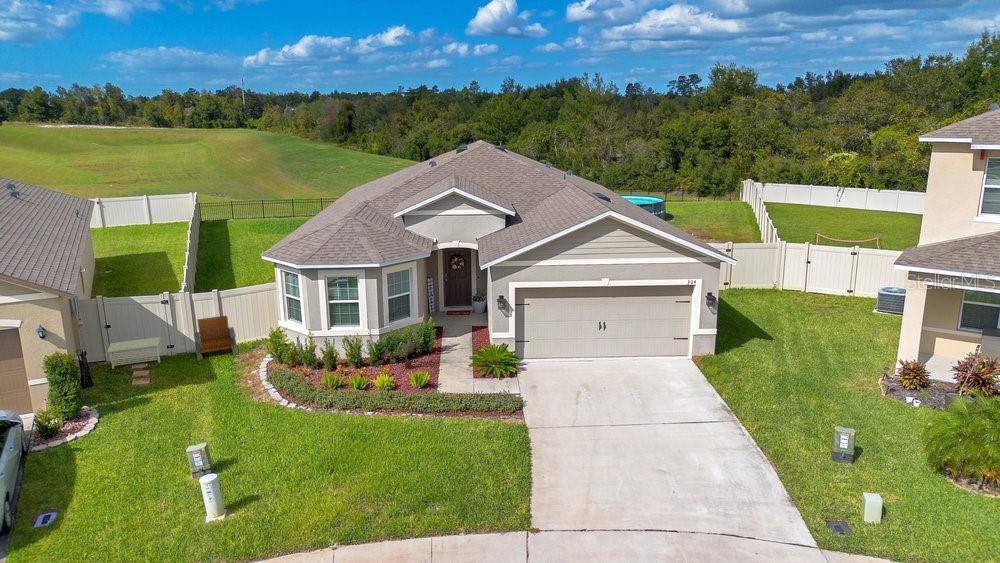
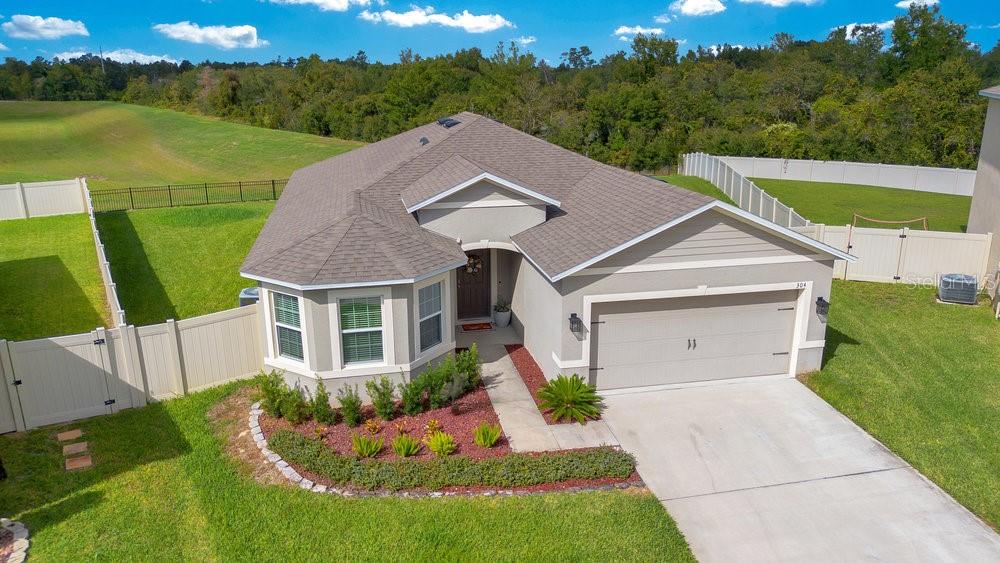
lounge chair: present [194,316,238,360] -> none [143,353,210,421]
storage bench: present [108,337,162,369] -> none [19,390,99,443]

